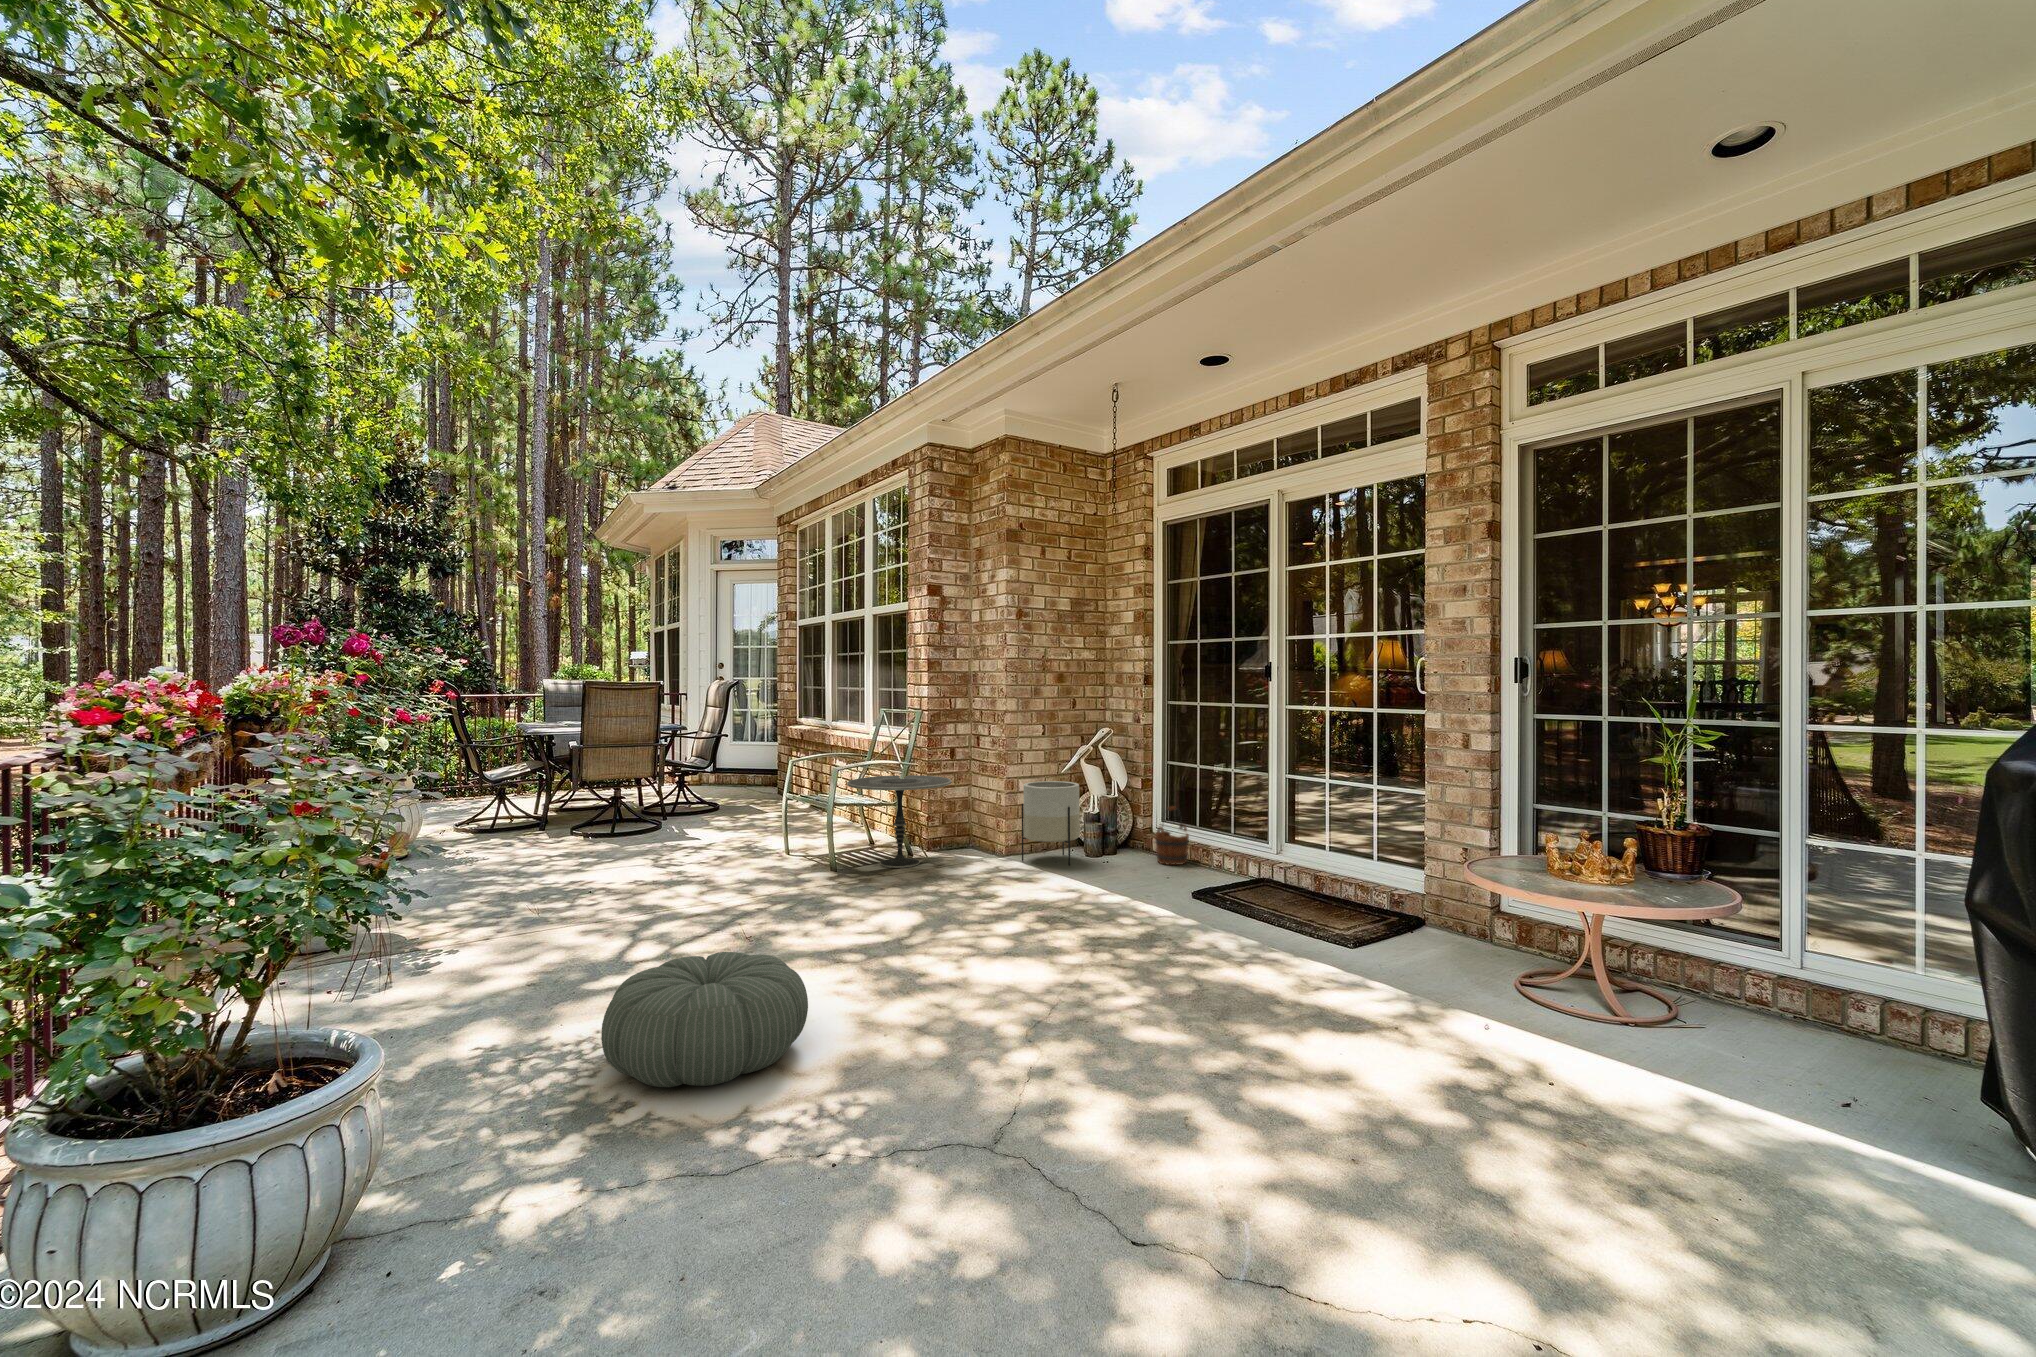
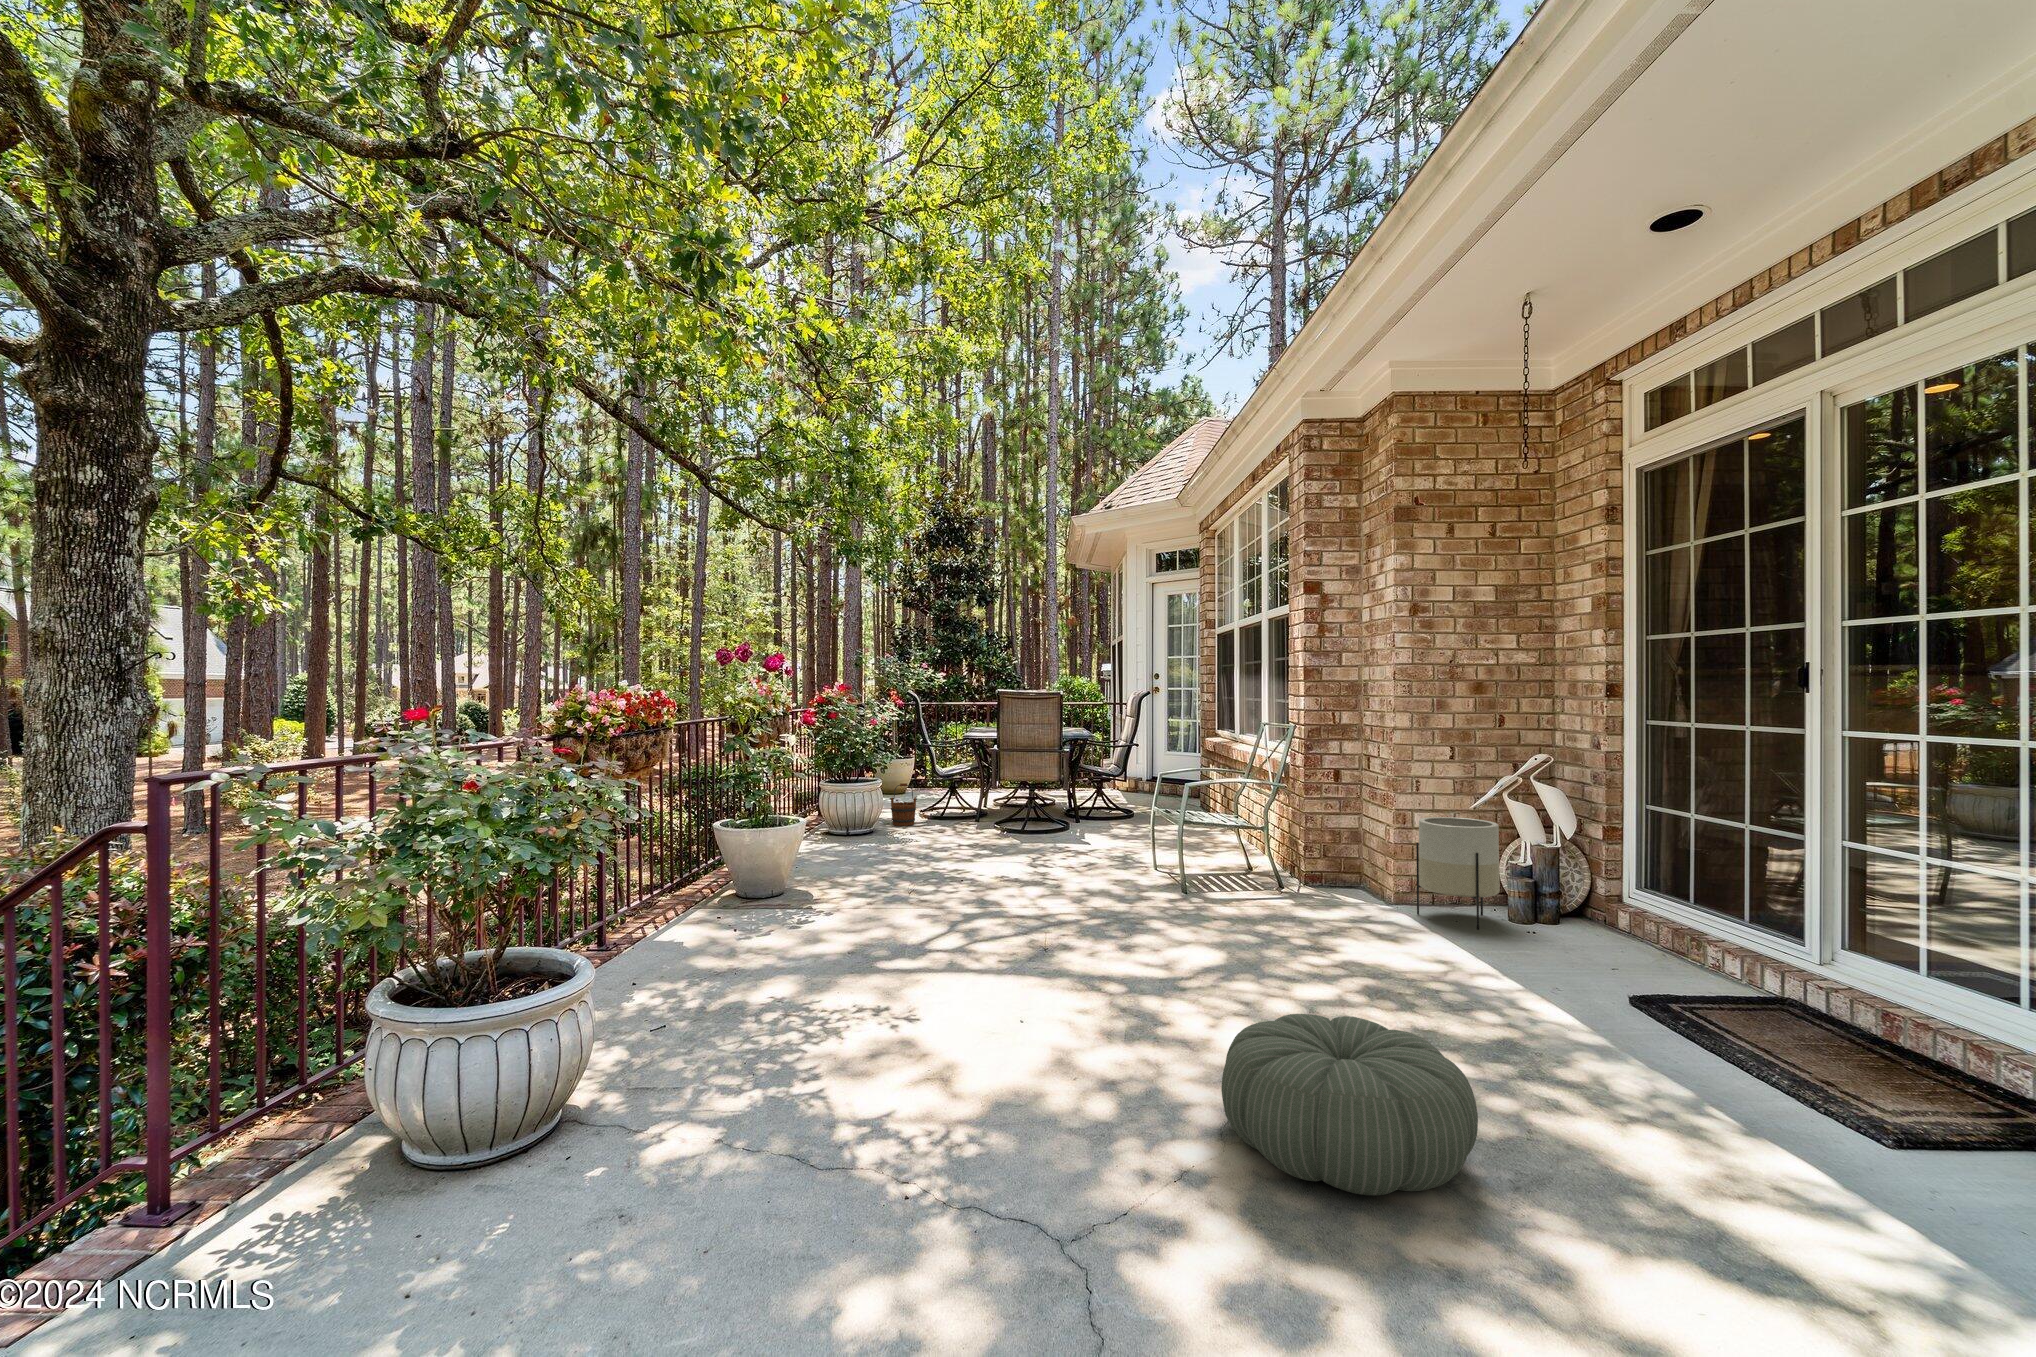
side table: present [847,775,952,868] -> none [1204,796,1326,902]
wooden bucket: present [1155,806,1189,865] -> present [890,783,917,826]
pouf: present [601,952,808,1087] -> present [1222,1014,1478,1195]

